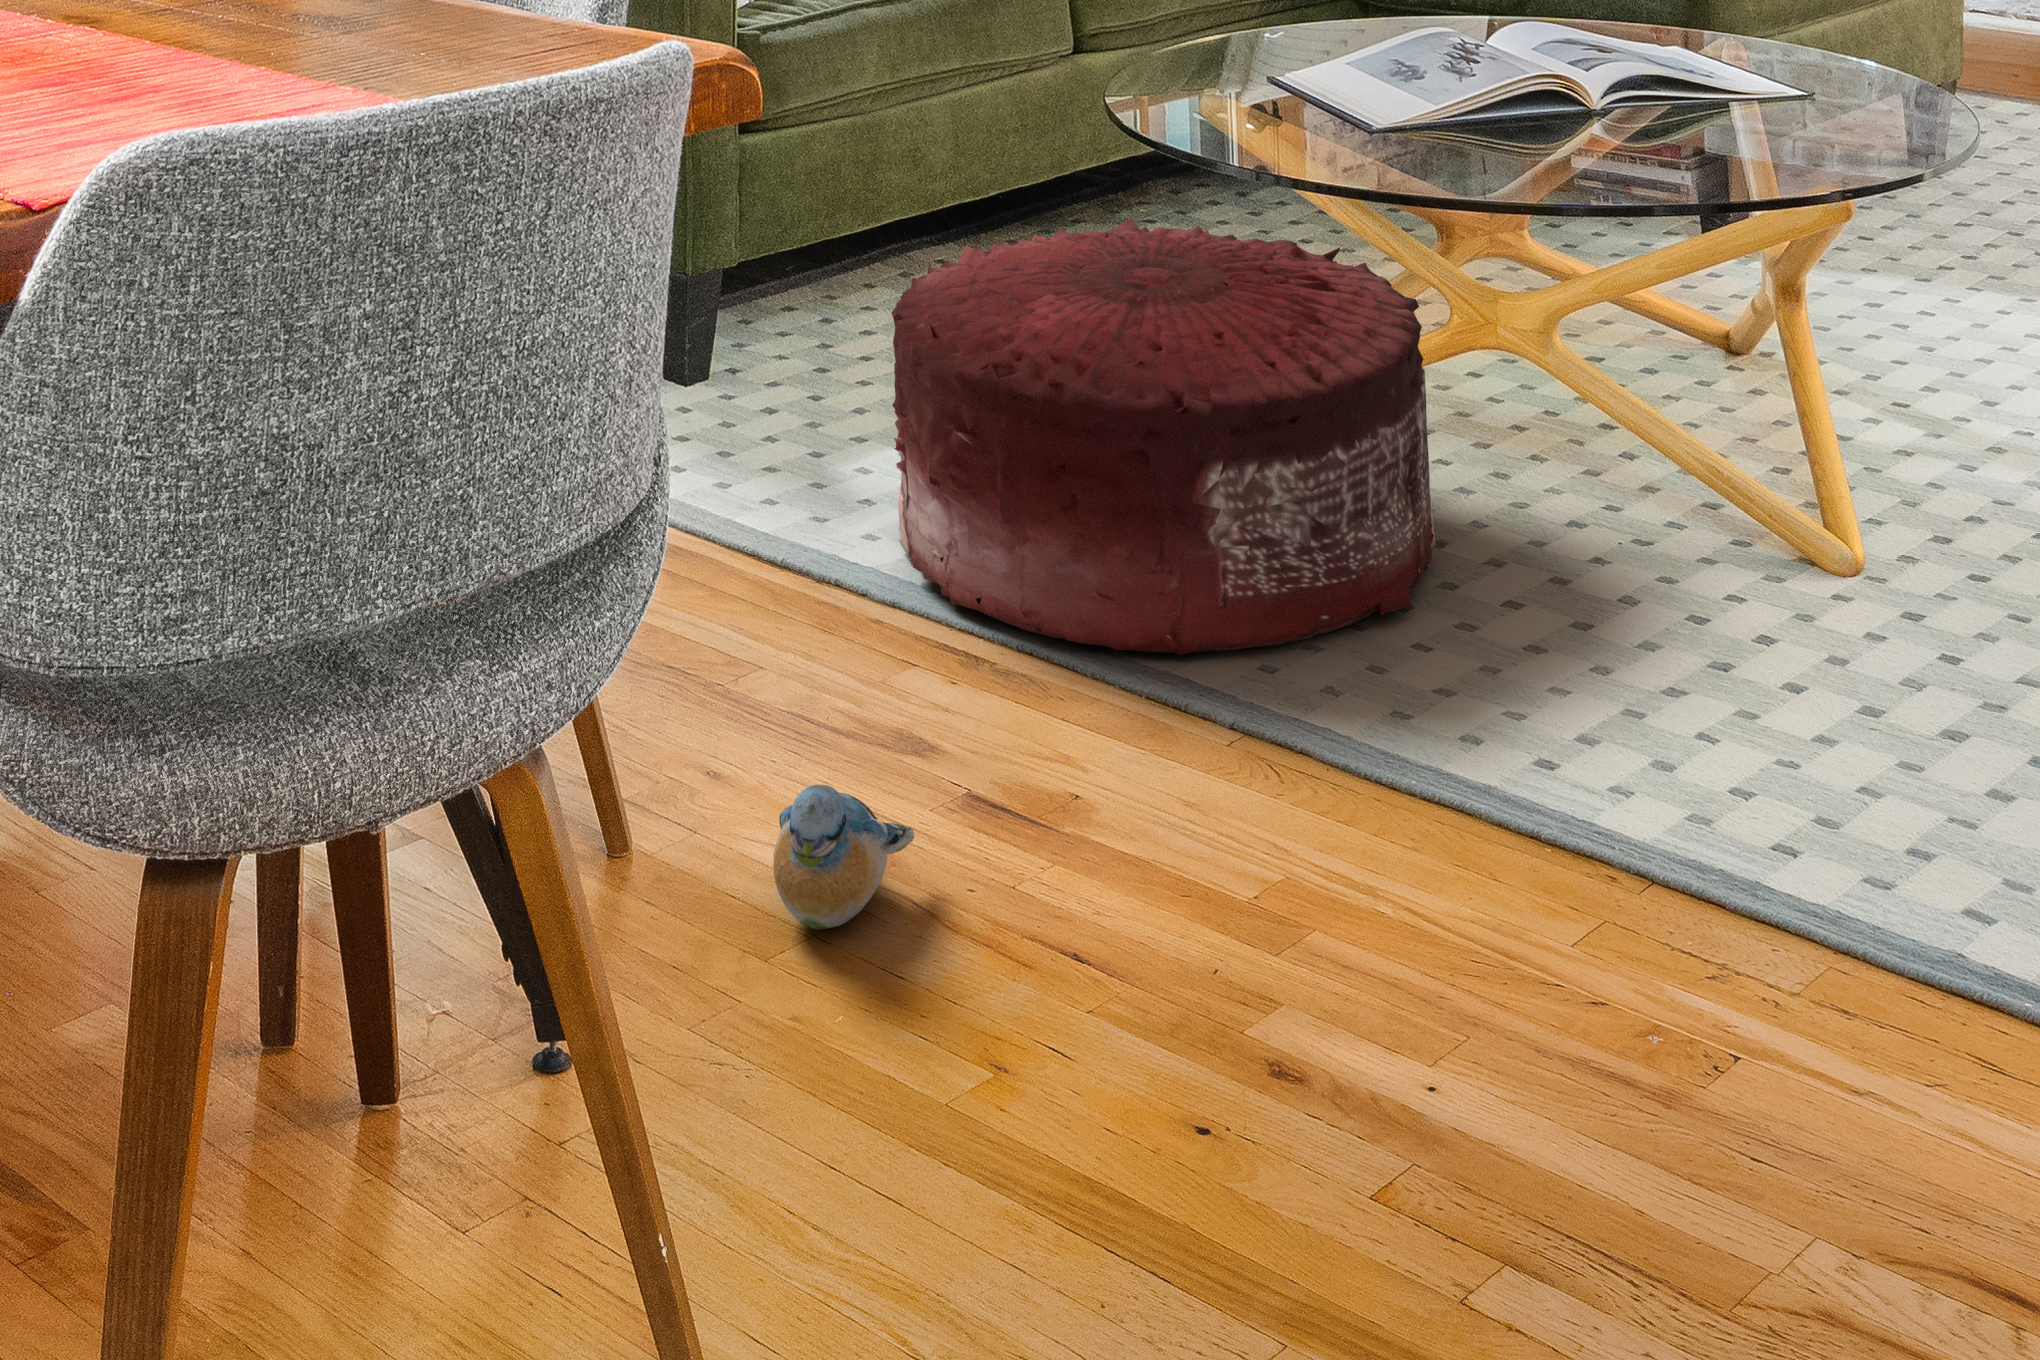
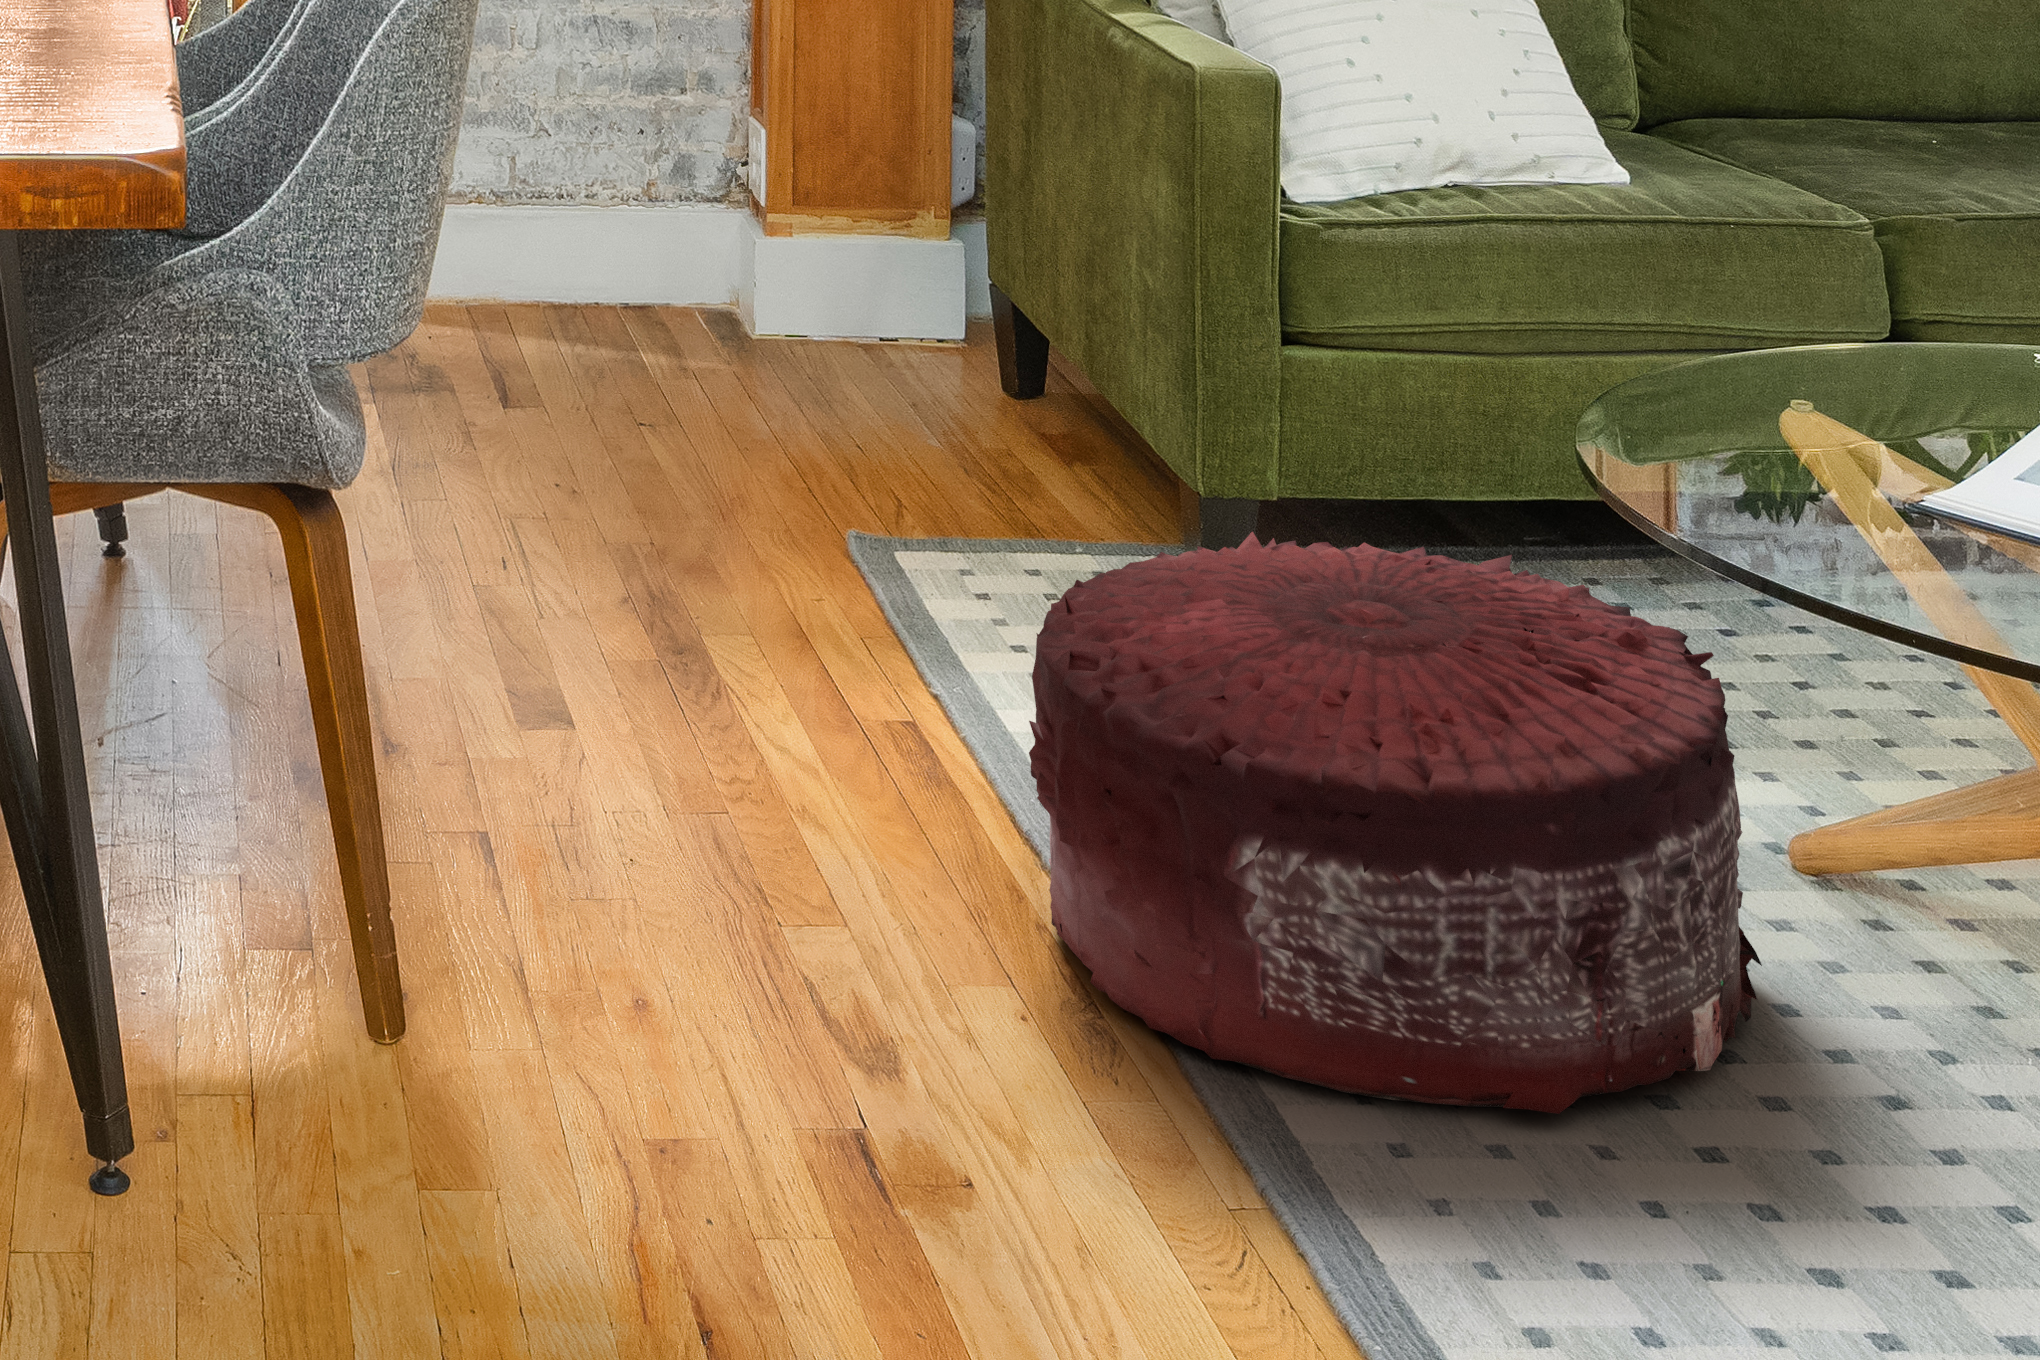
plush toy: present [773,785,914,930] -> none [436,981,635,1137]

